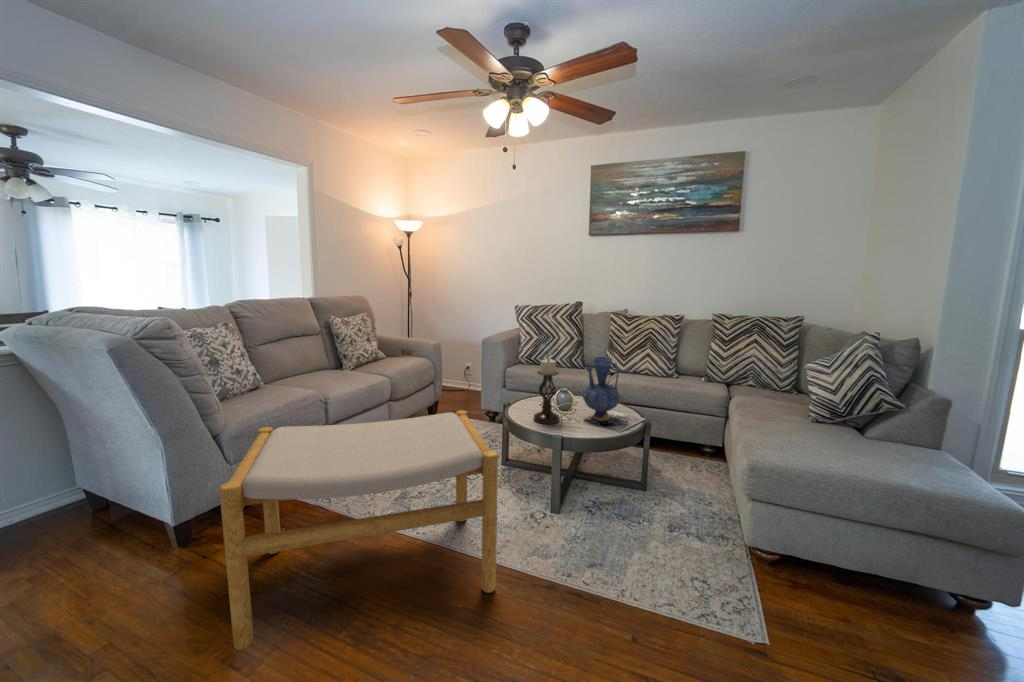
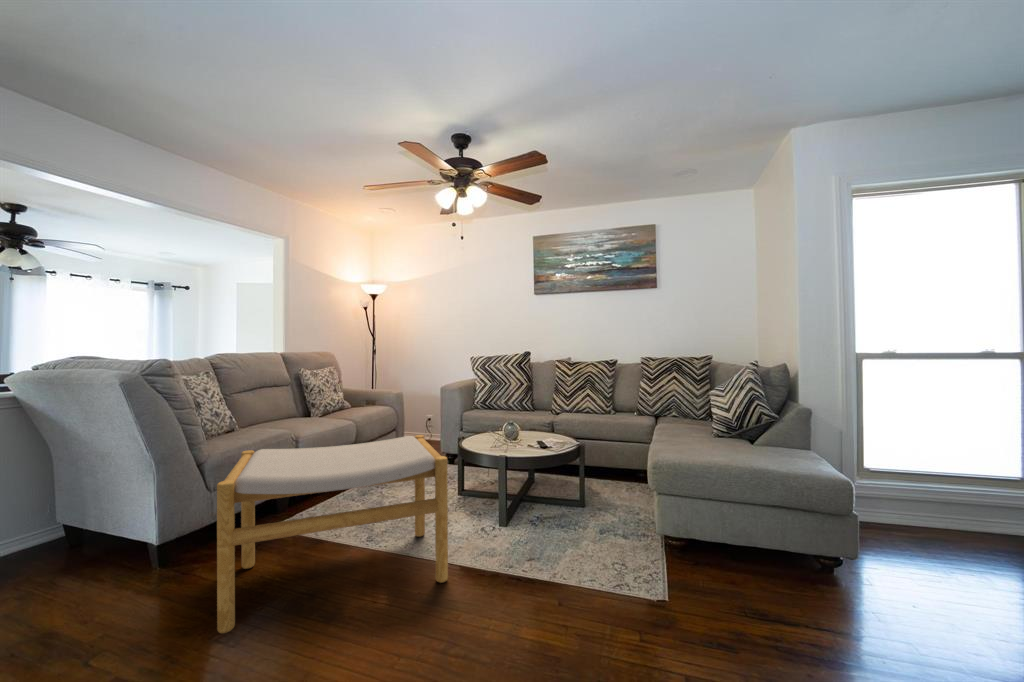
vase: present [583,356,621,421] -> none [526,389,557,444]
candle holder: present [533,358,560,424] -> none [483,391,506,448]

